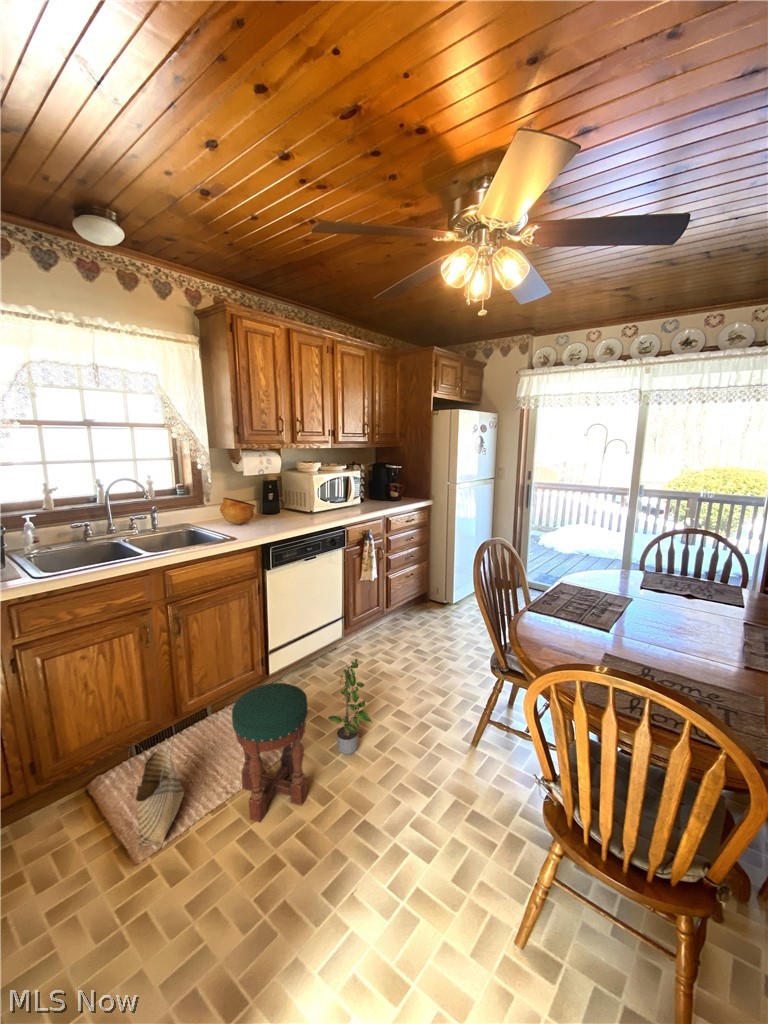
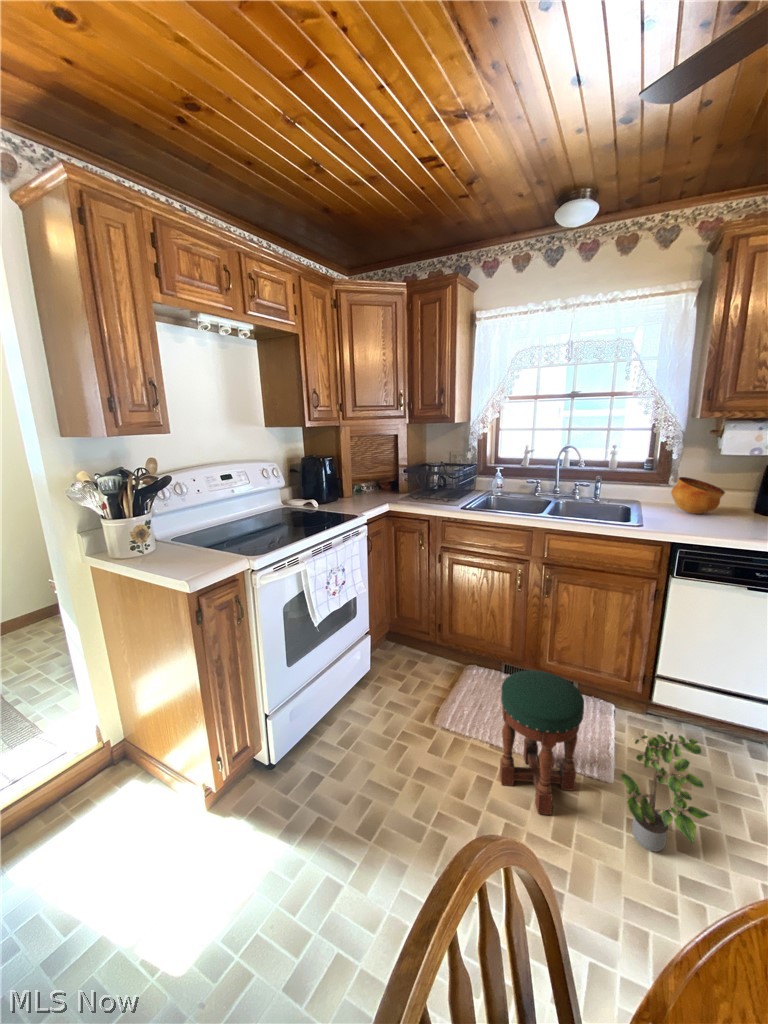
woven basket: present [128,743,184,847] -> none [442,647,491,727]

